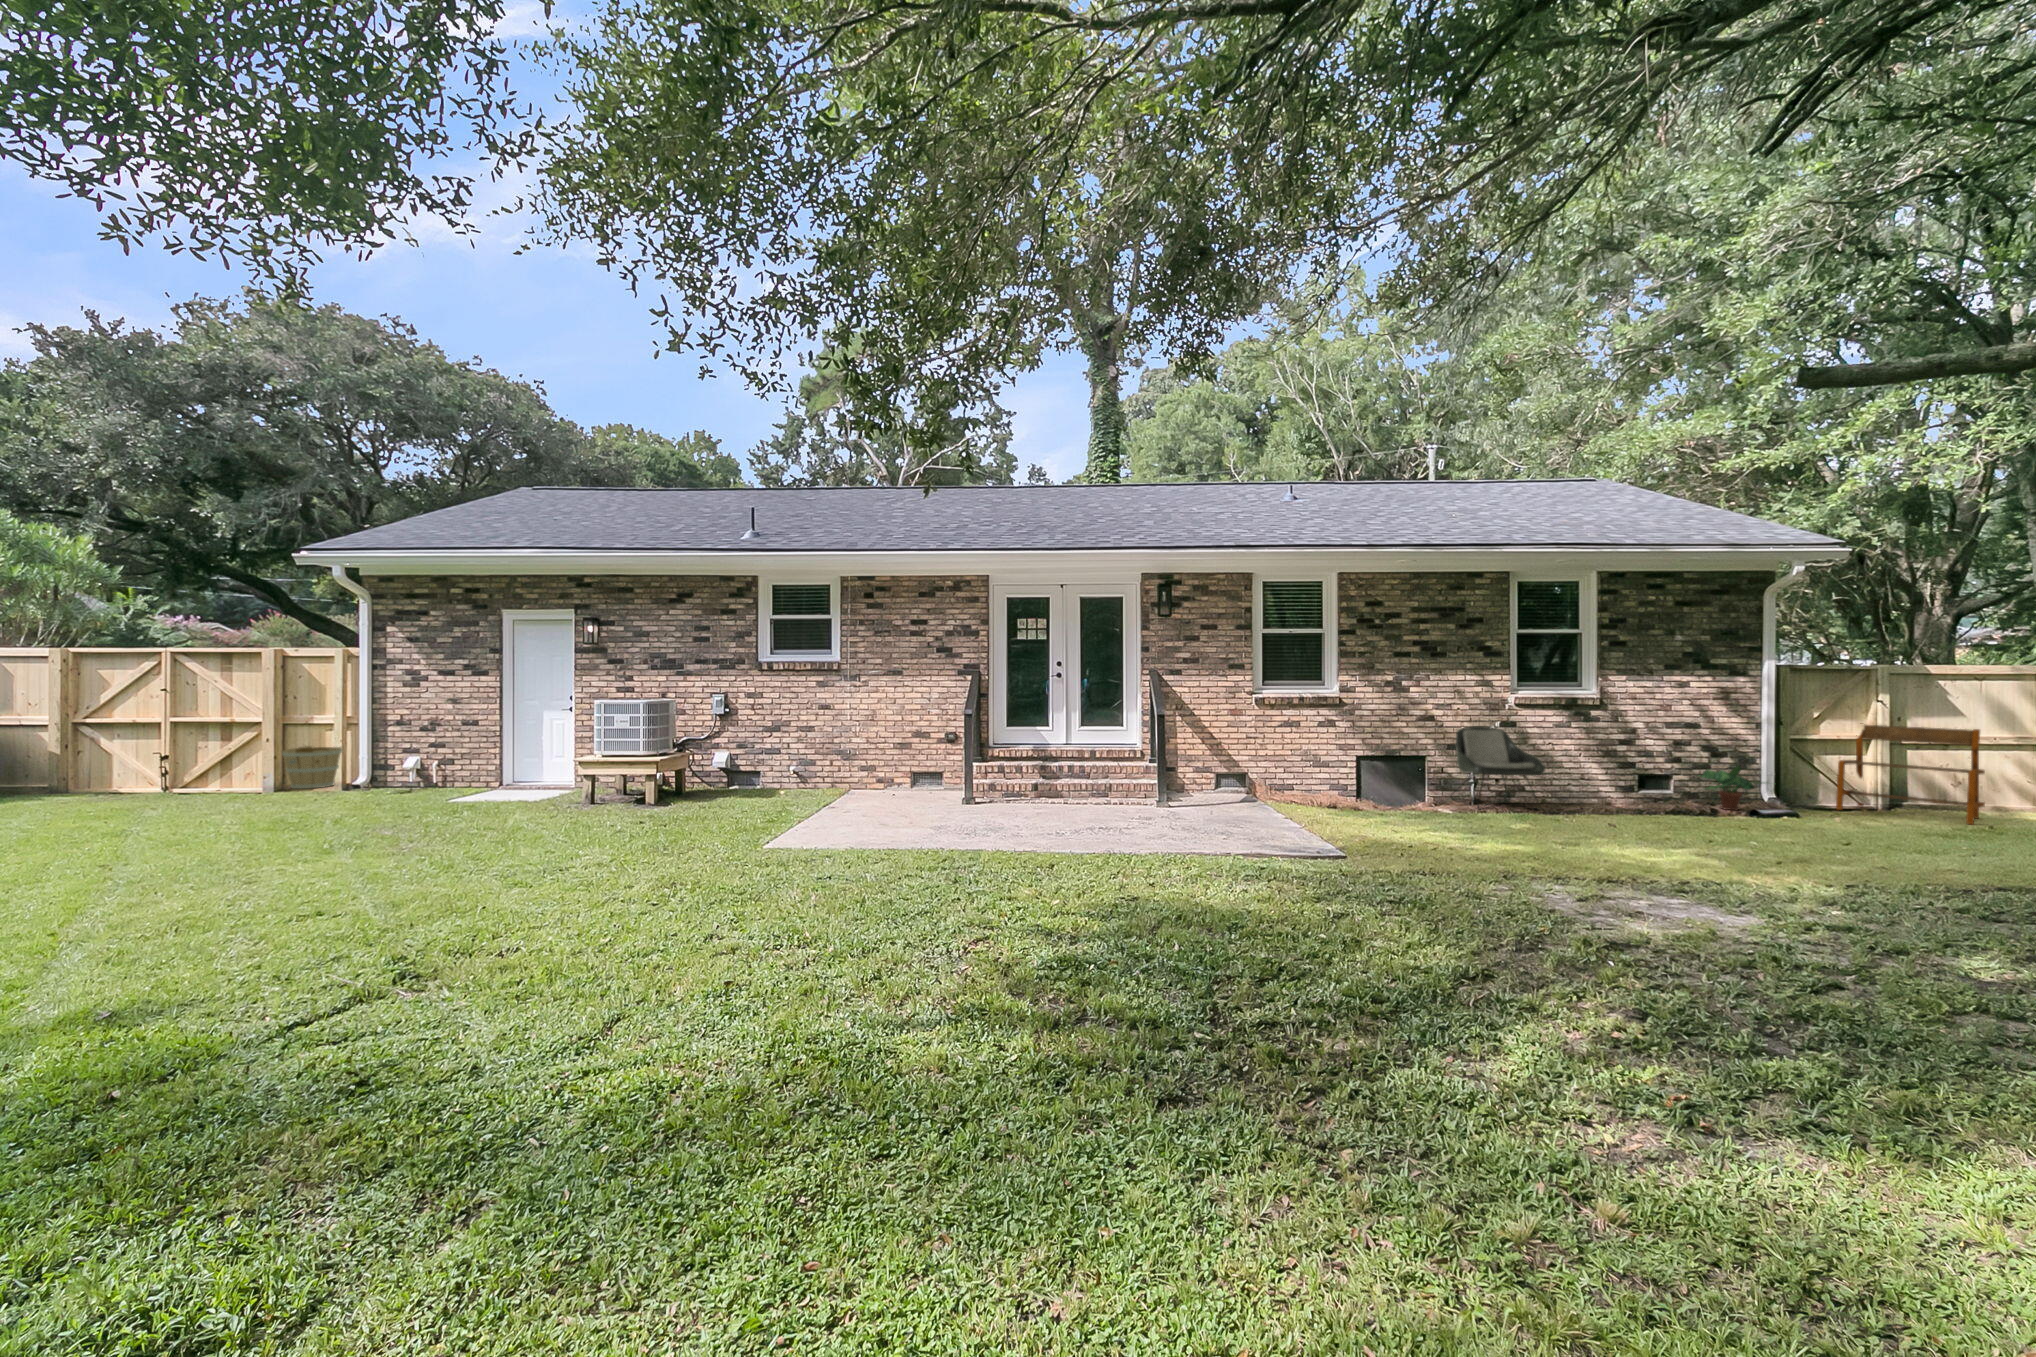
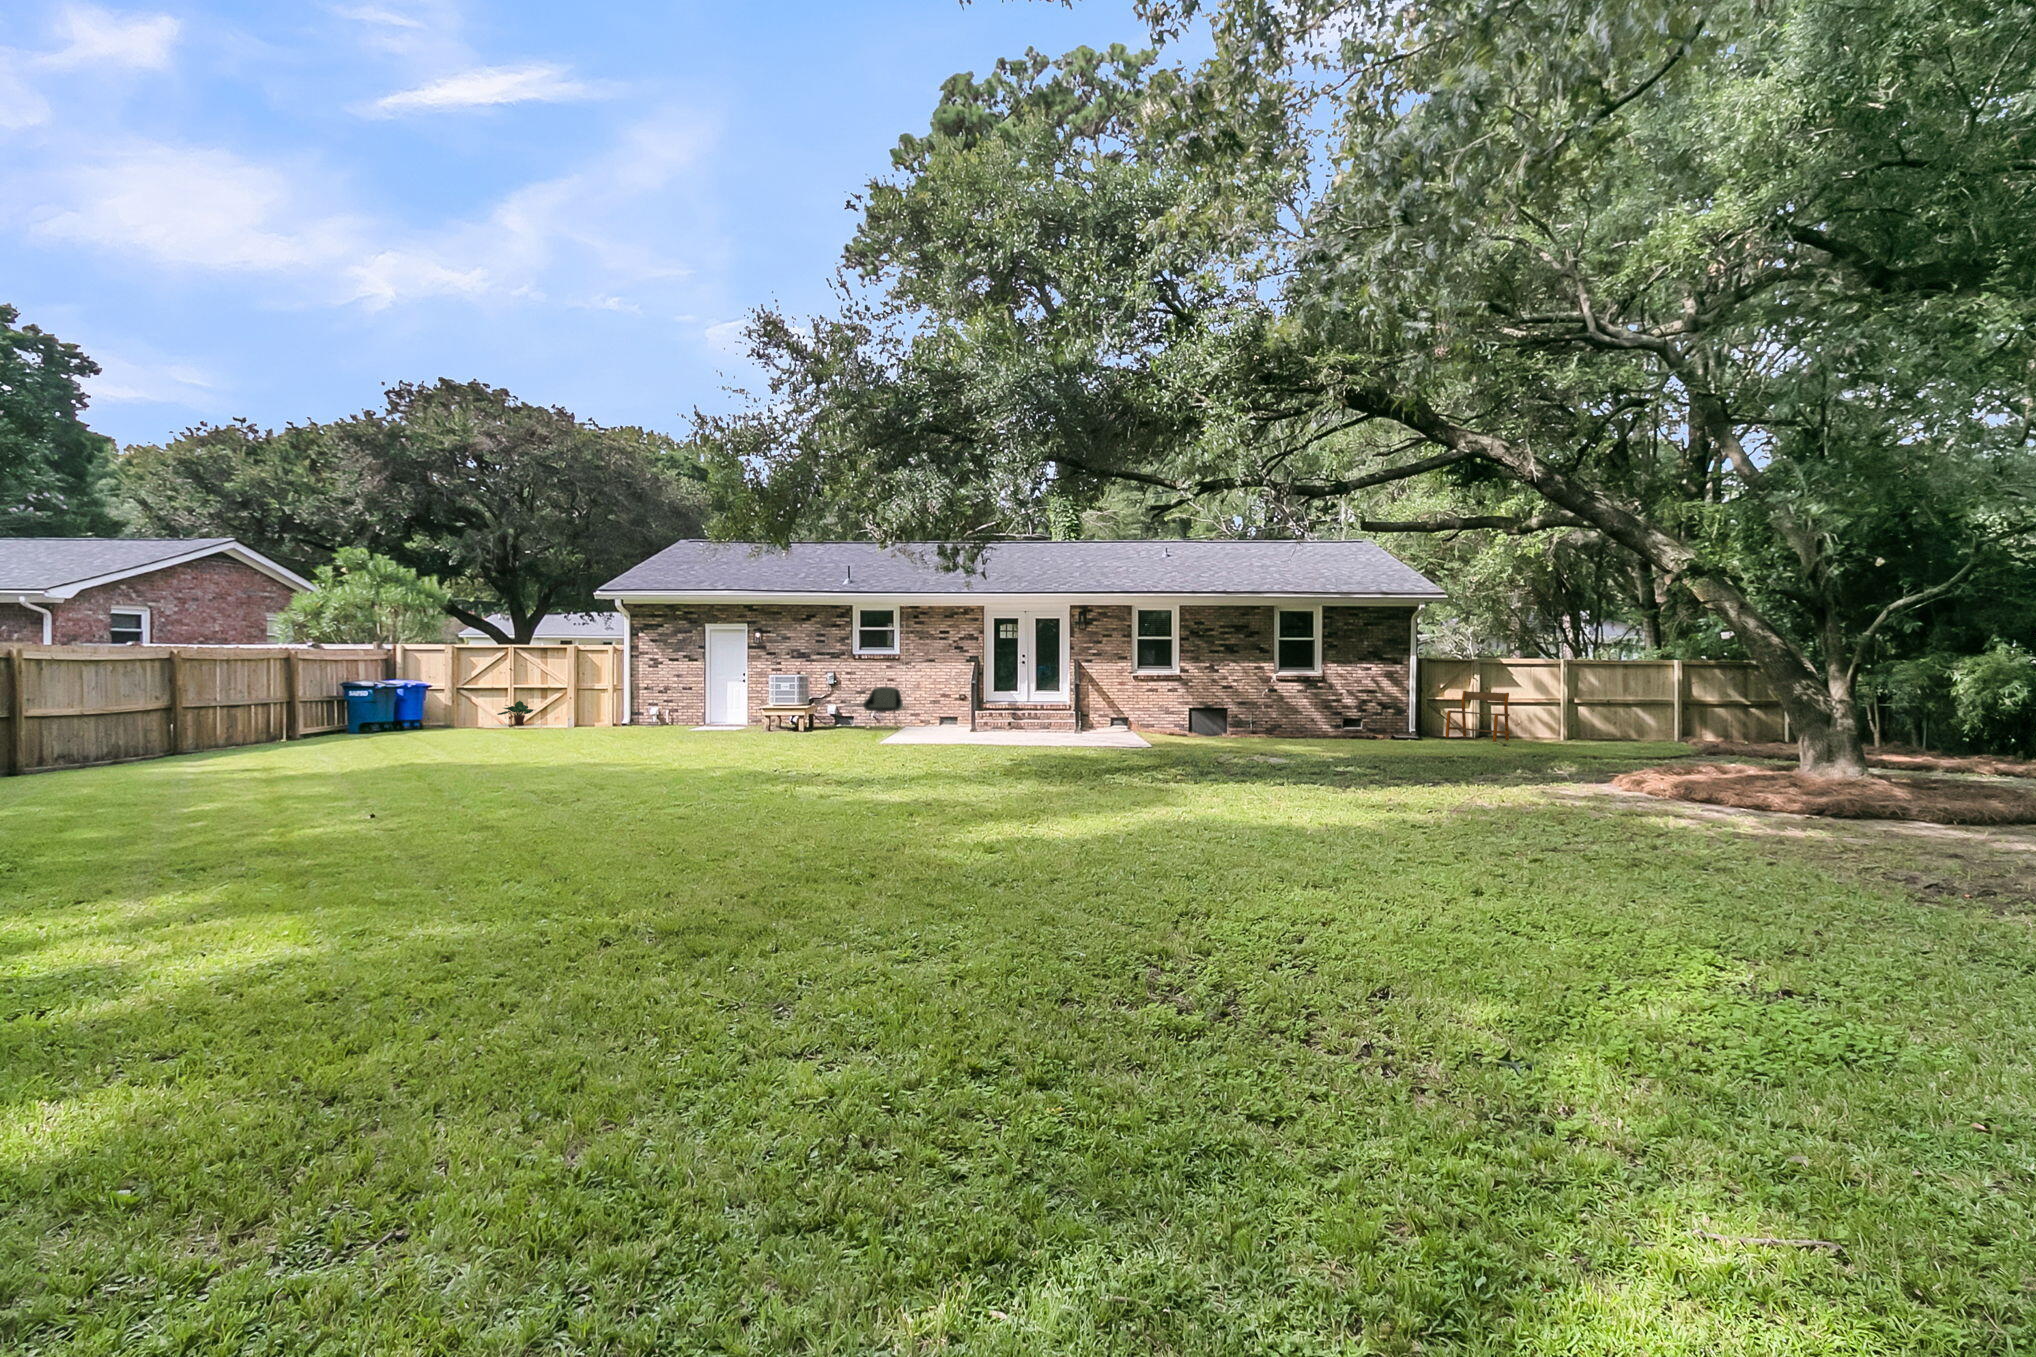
lounge chair: present [1453,726,1545,810] -> present [863,687,903,730]
wooden bucket: present [282,746,342,789] -> none [584,702,613,725]
potted plant: present [1701,766,1754,810] -> present [497,701,534,725]

